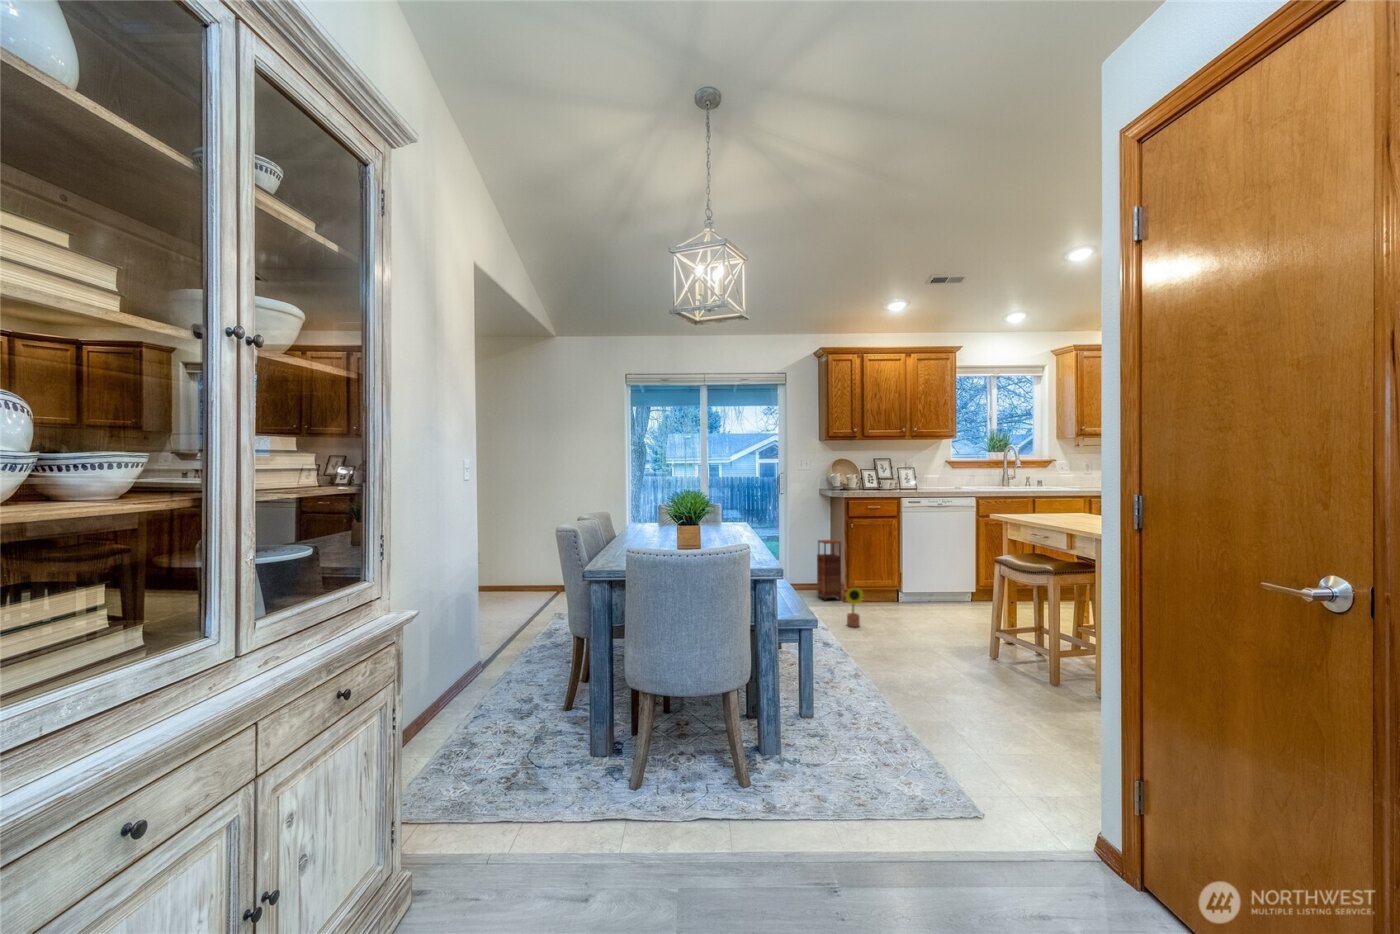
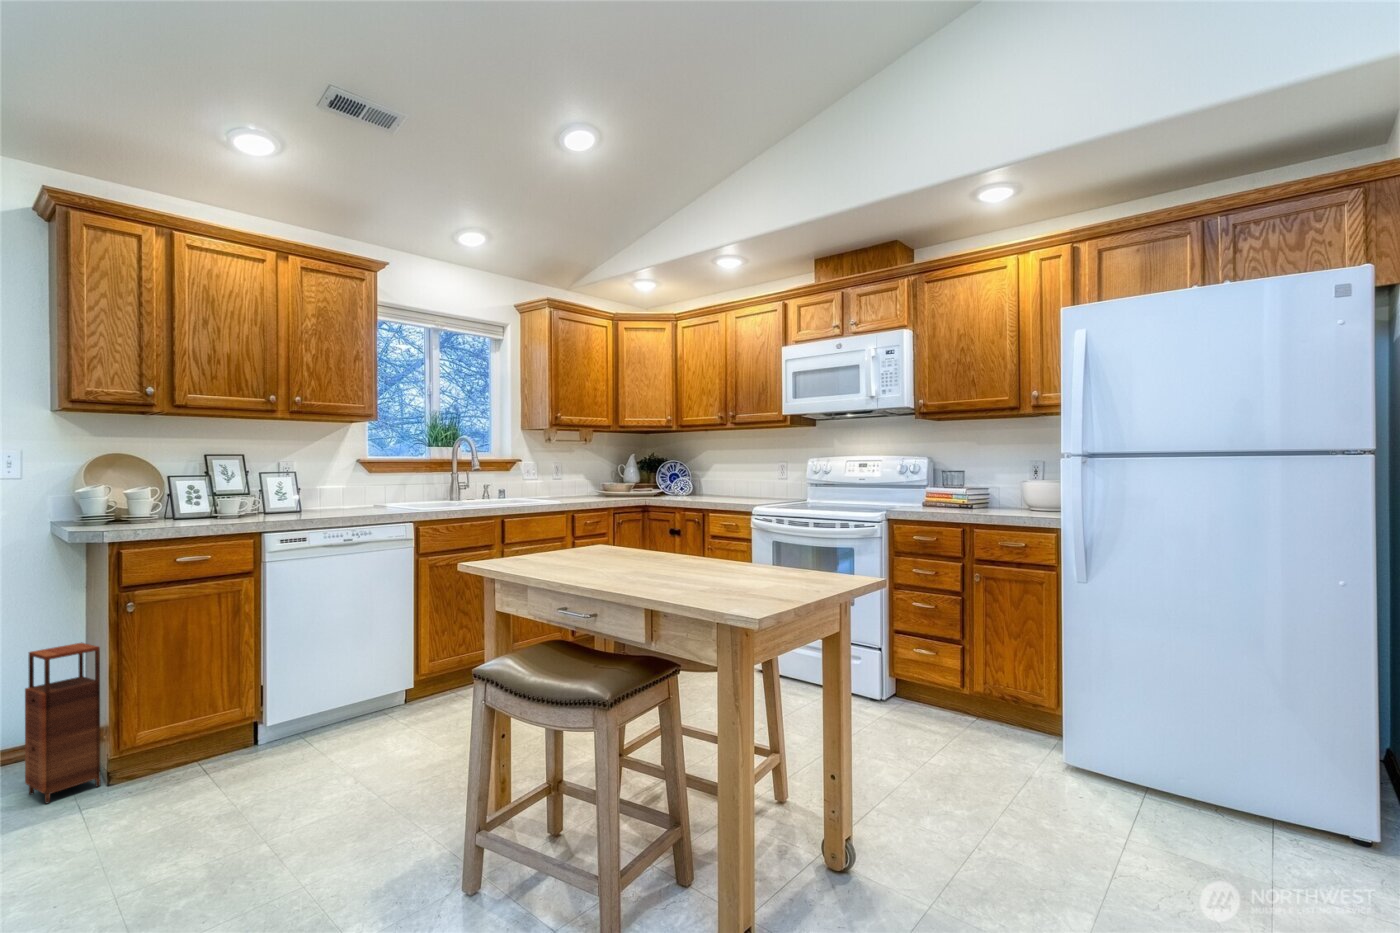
decorative plant: present [846,587,864,627] -> none [70,780,144,891]

